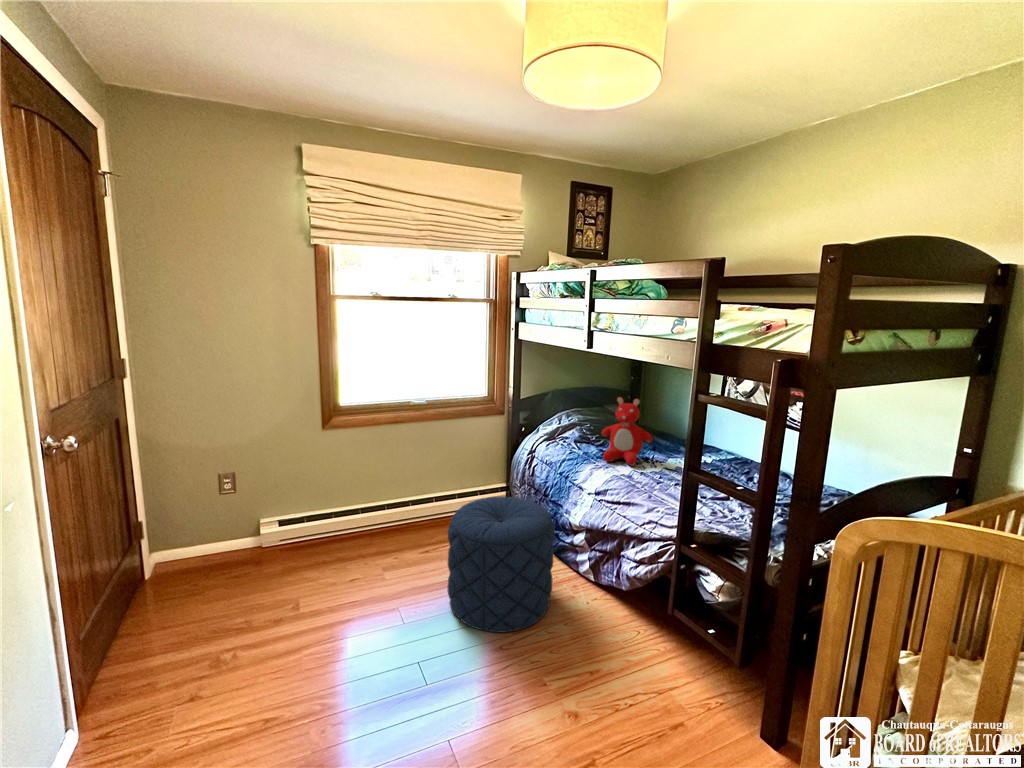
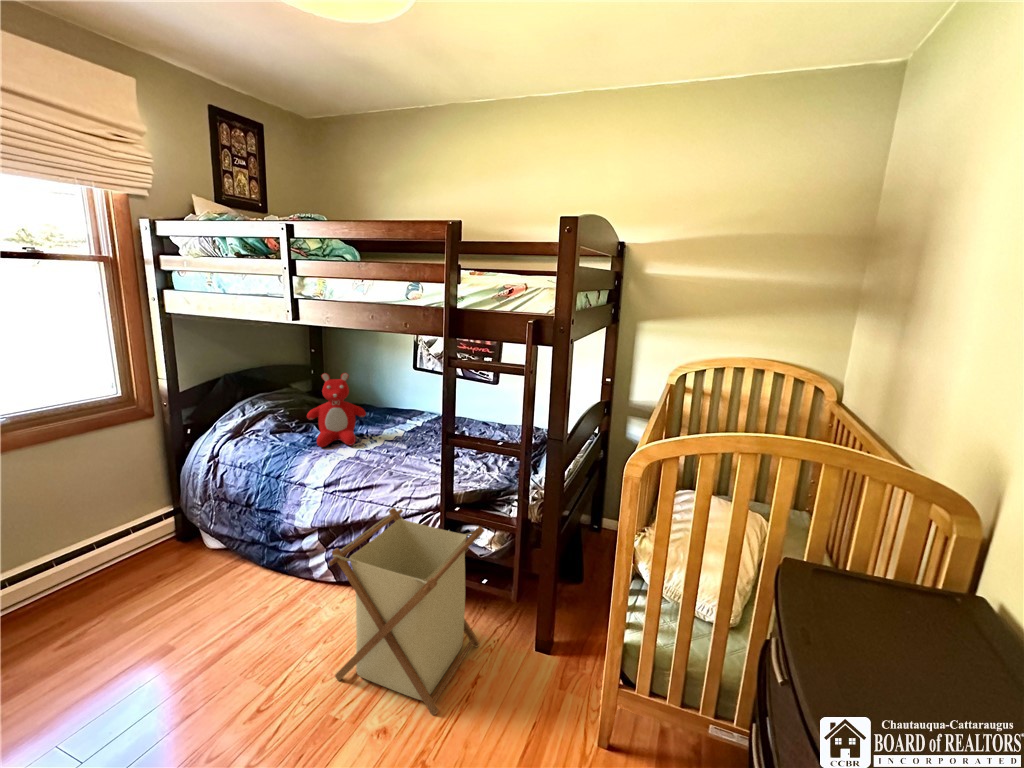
pouf: present [448,497,555,632] -> none [128,518,298,713]
laundry basket: none [560,526,710,726] -> present [329,508,484,715]

